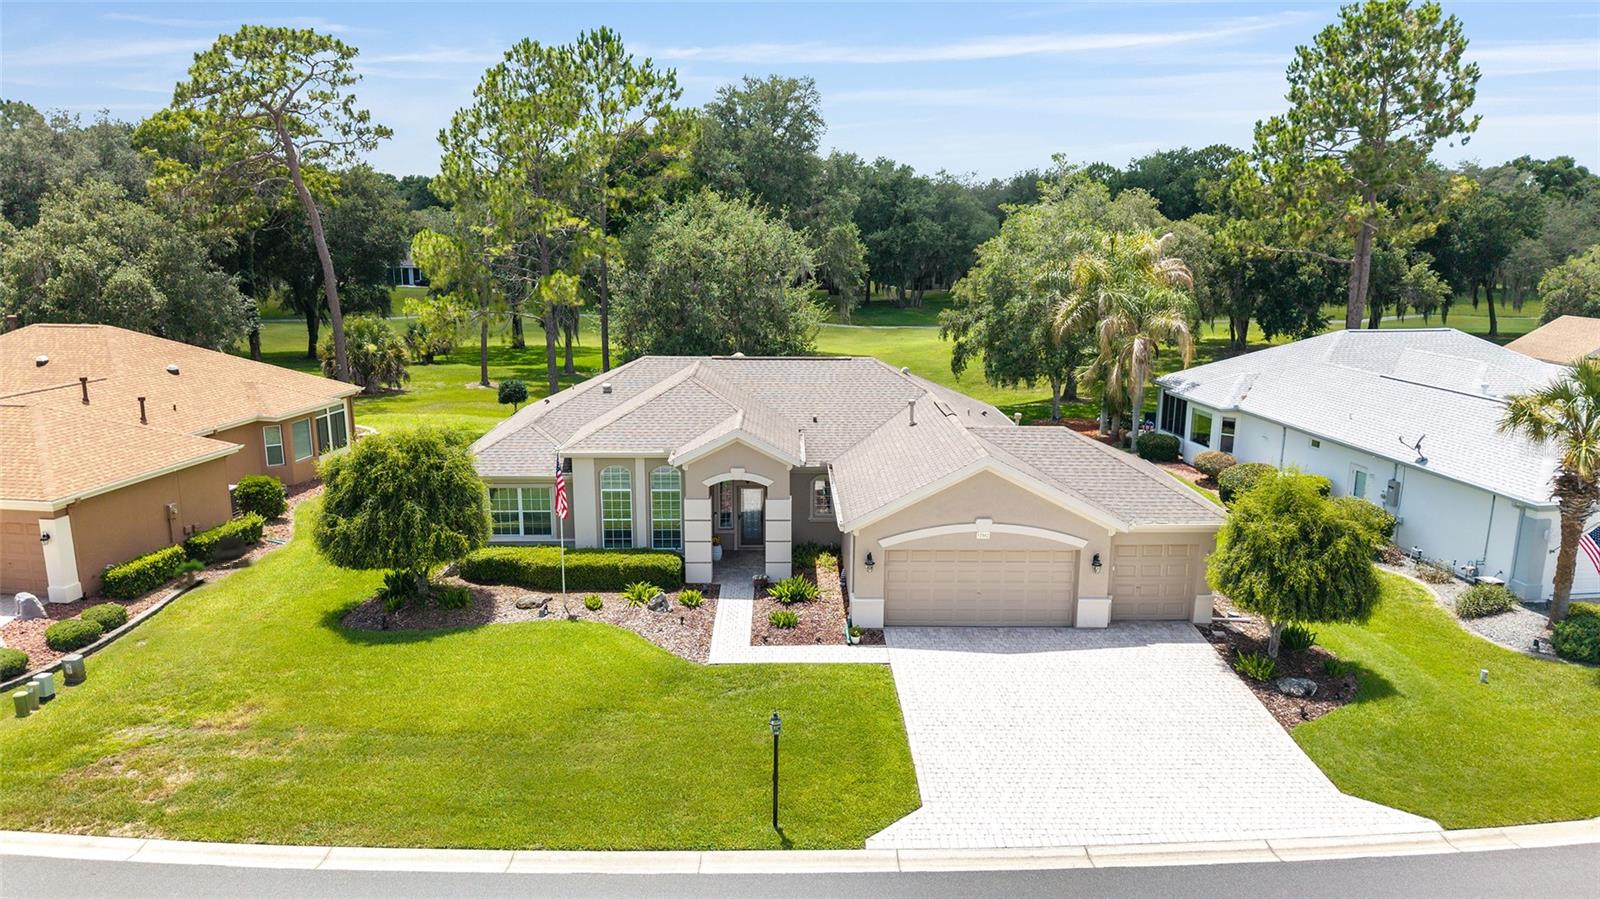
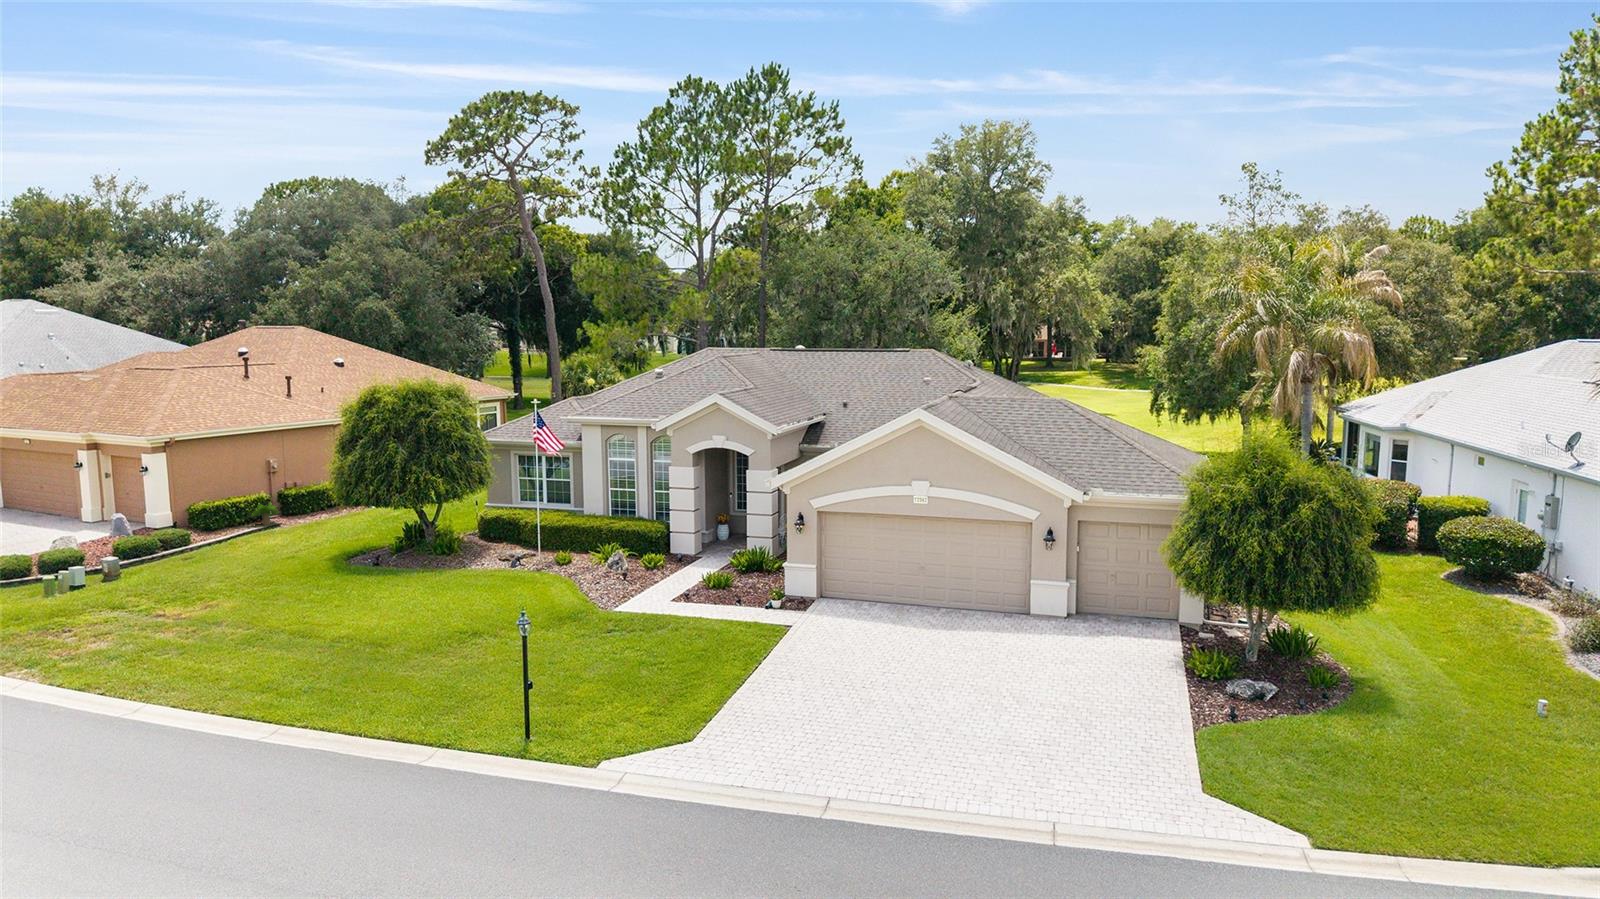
lounge chair: present [212,537,246,570] -> none [291,491,324,519]

